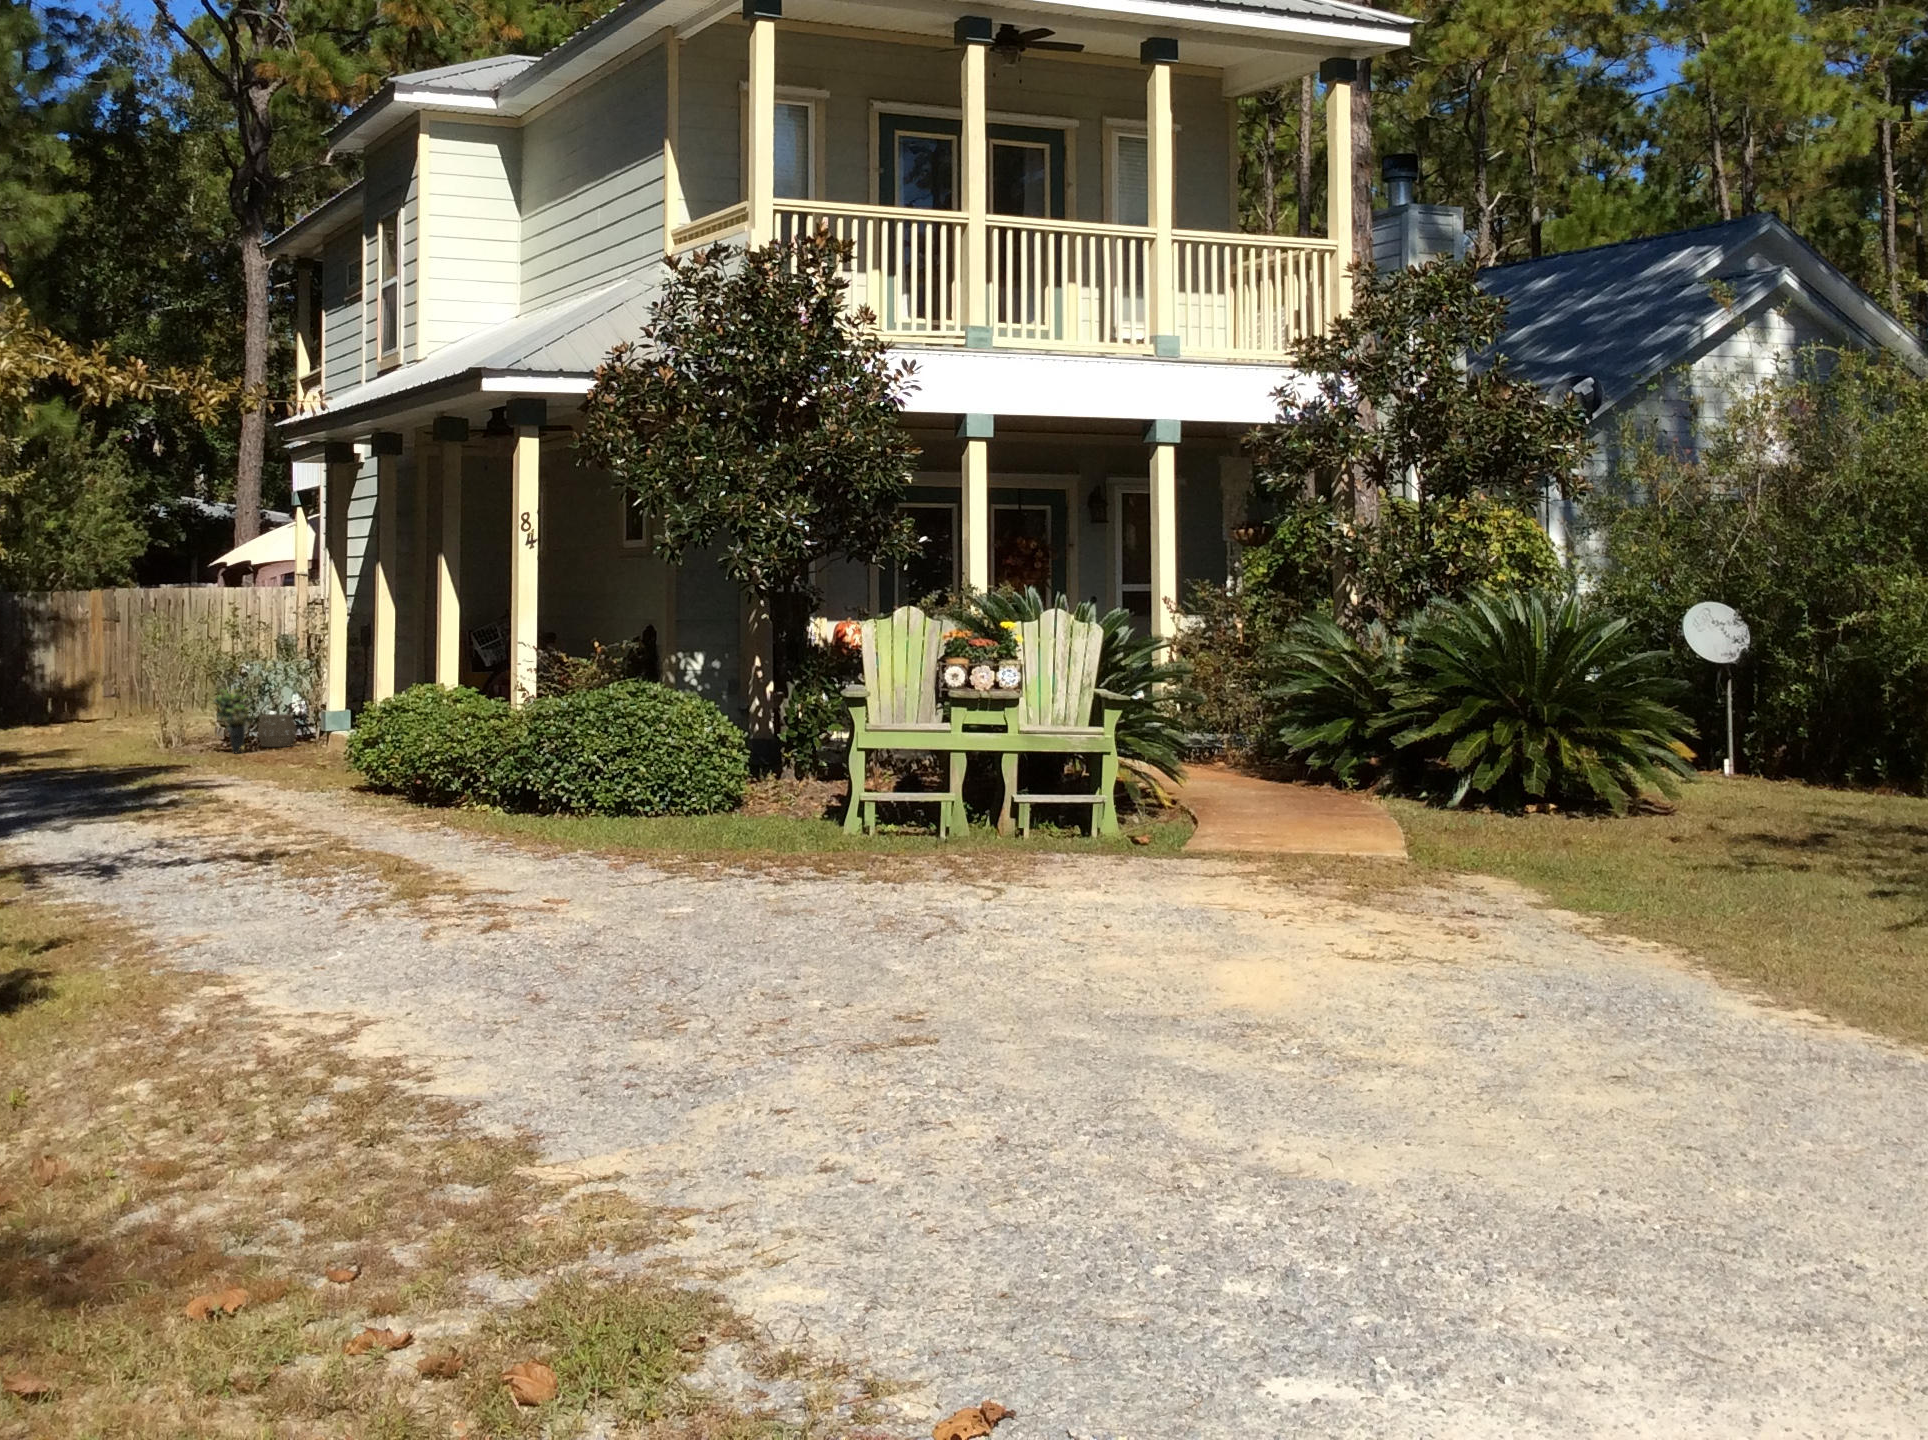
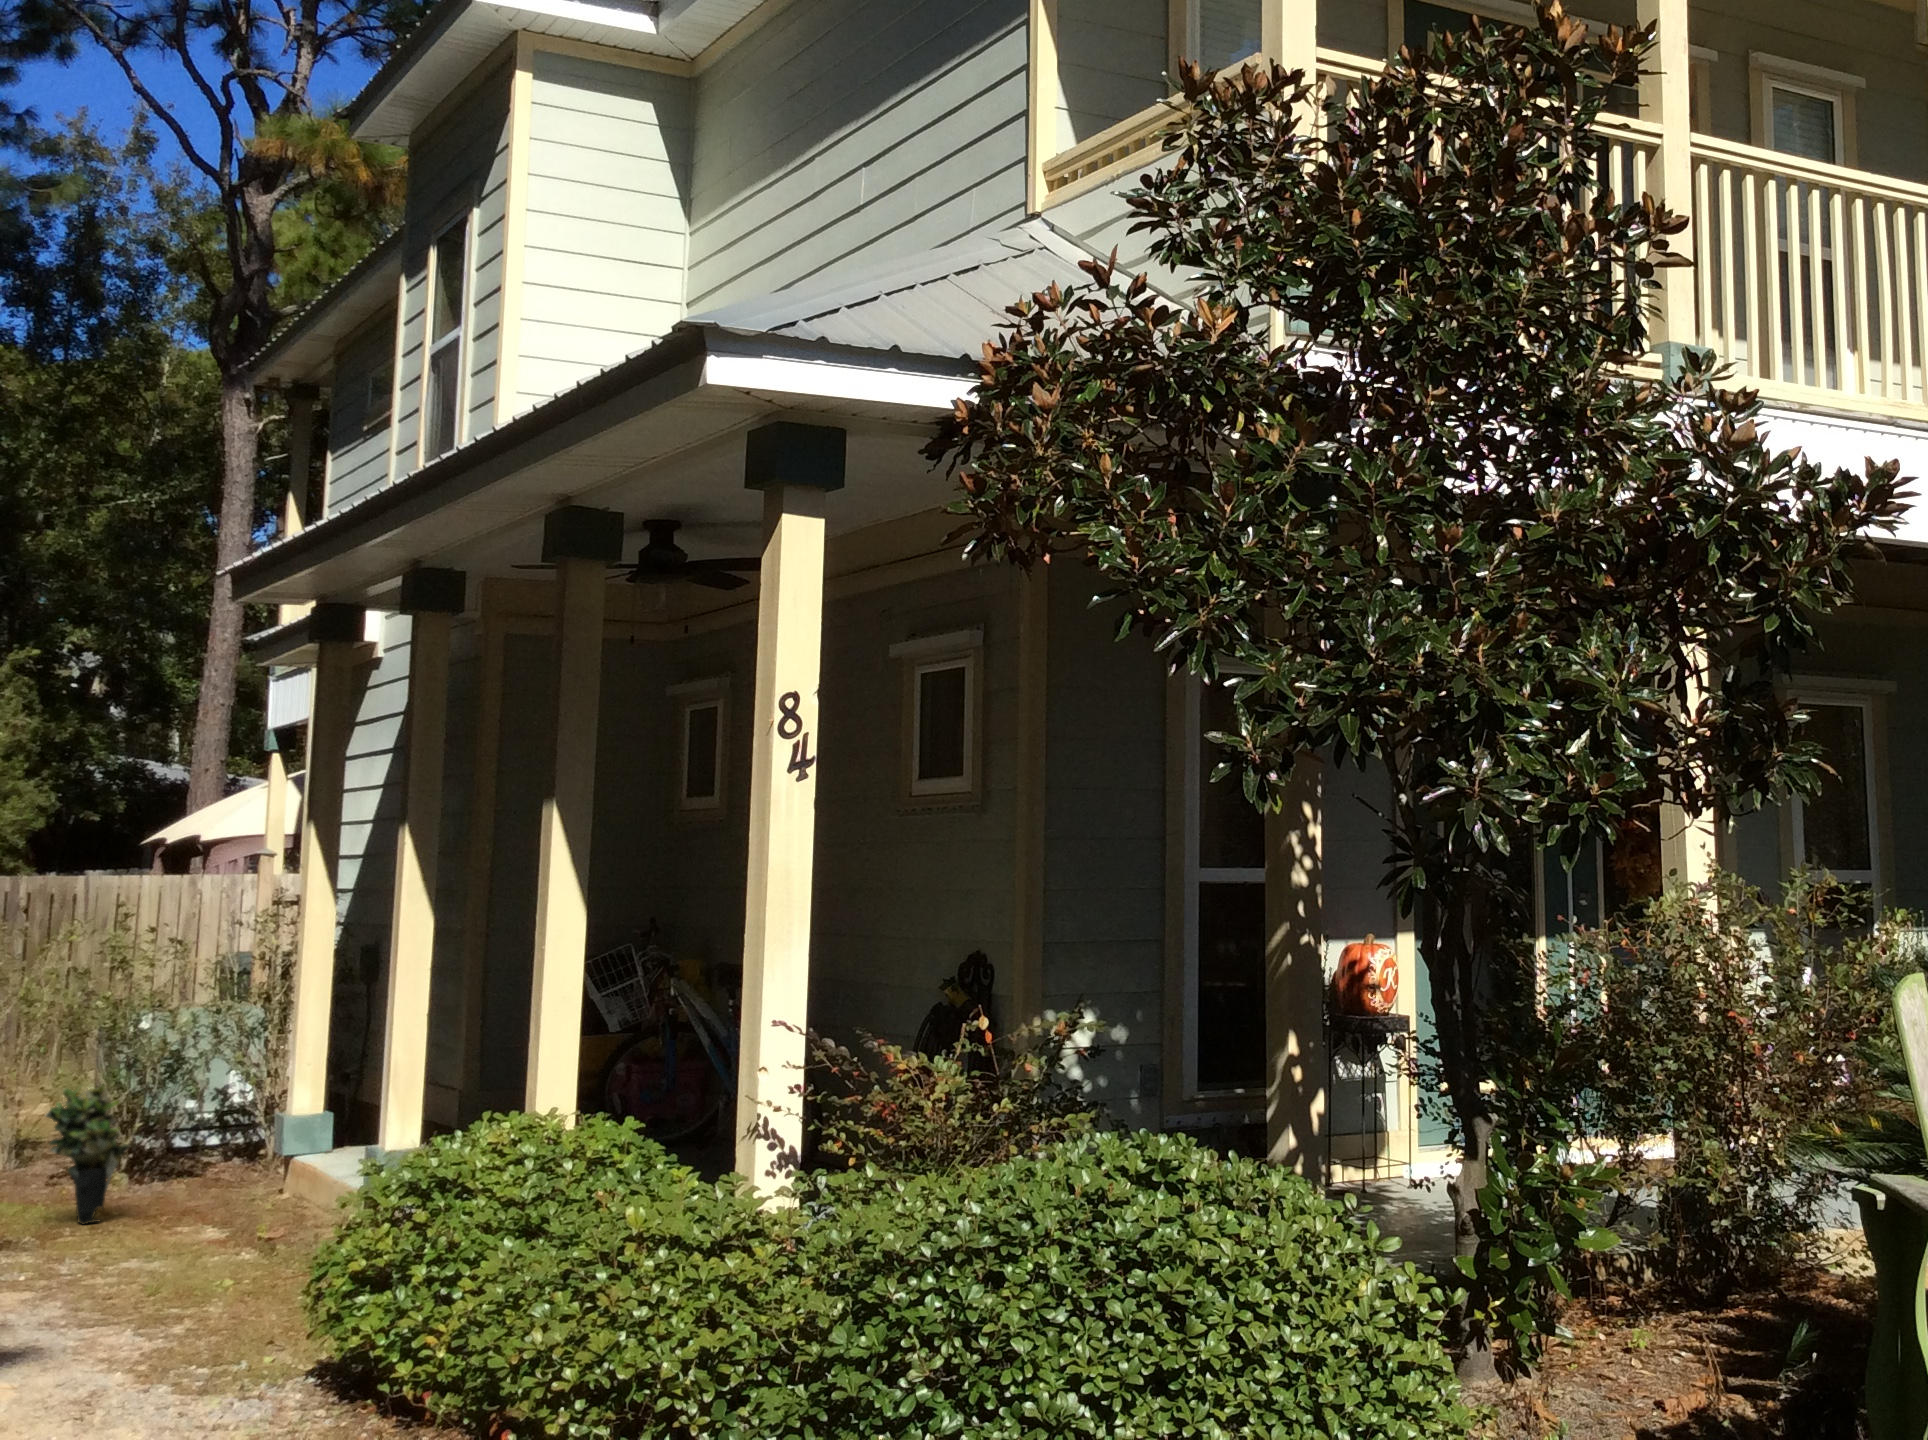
woven basket: present [258,714,296,747] -> none [141,1130,222,1202]

